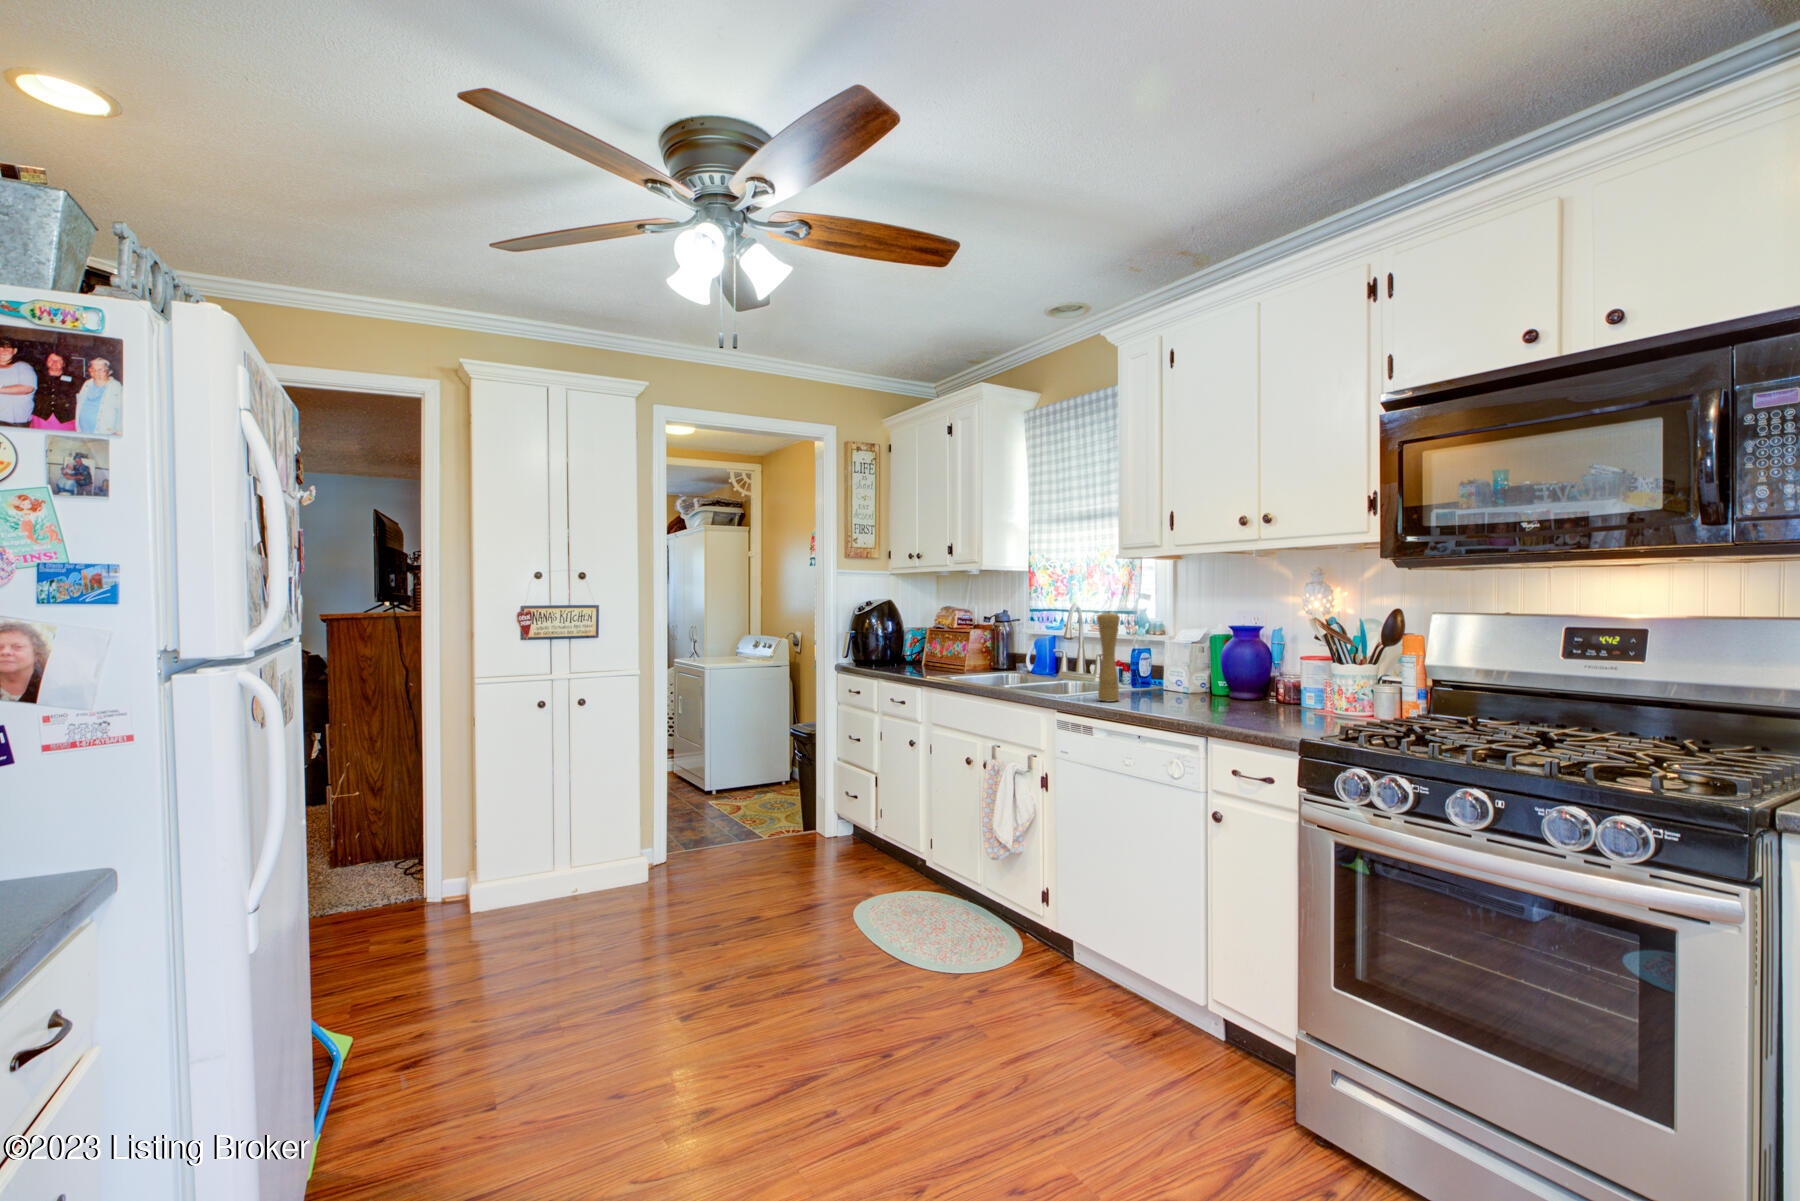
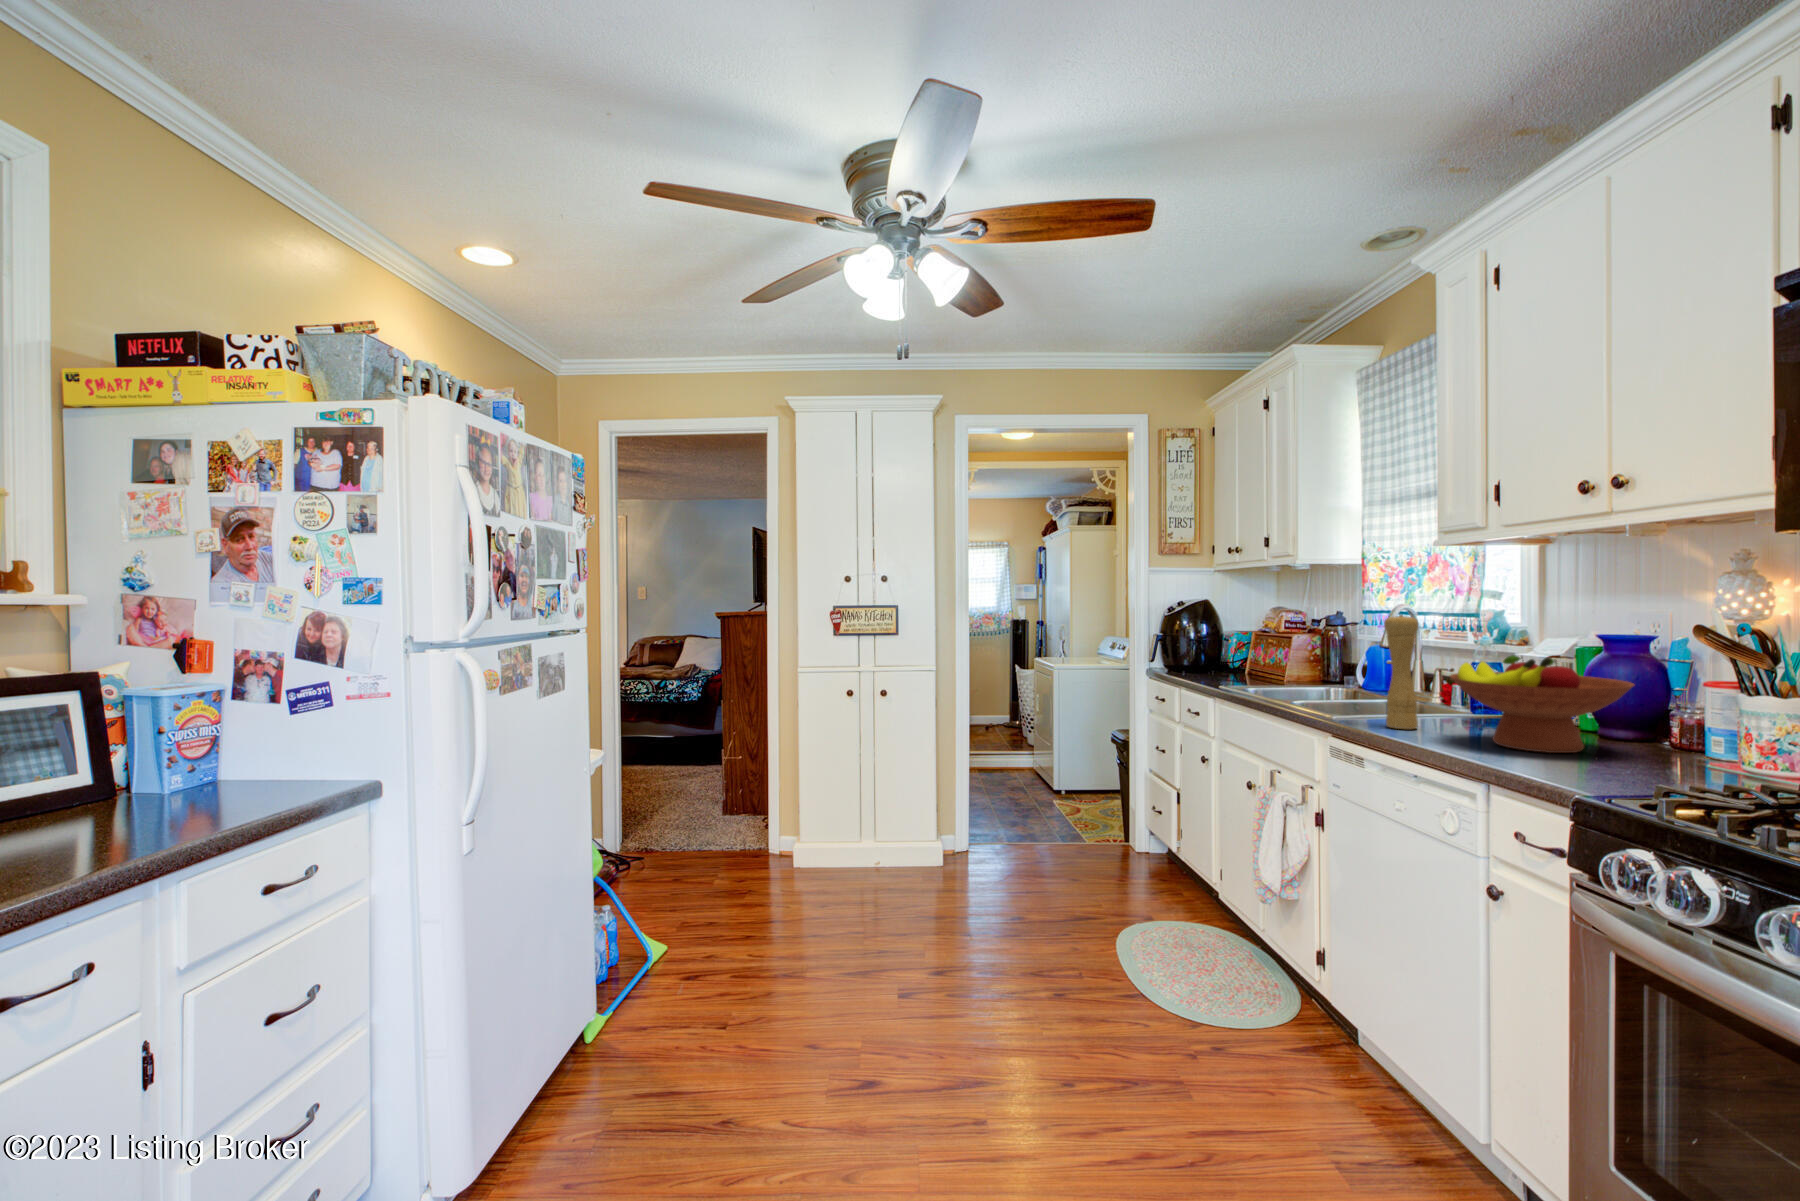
fruit bowl: none [1151,640,1260,709] -> present [1450,655,1634,753]

